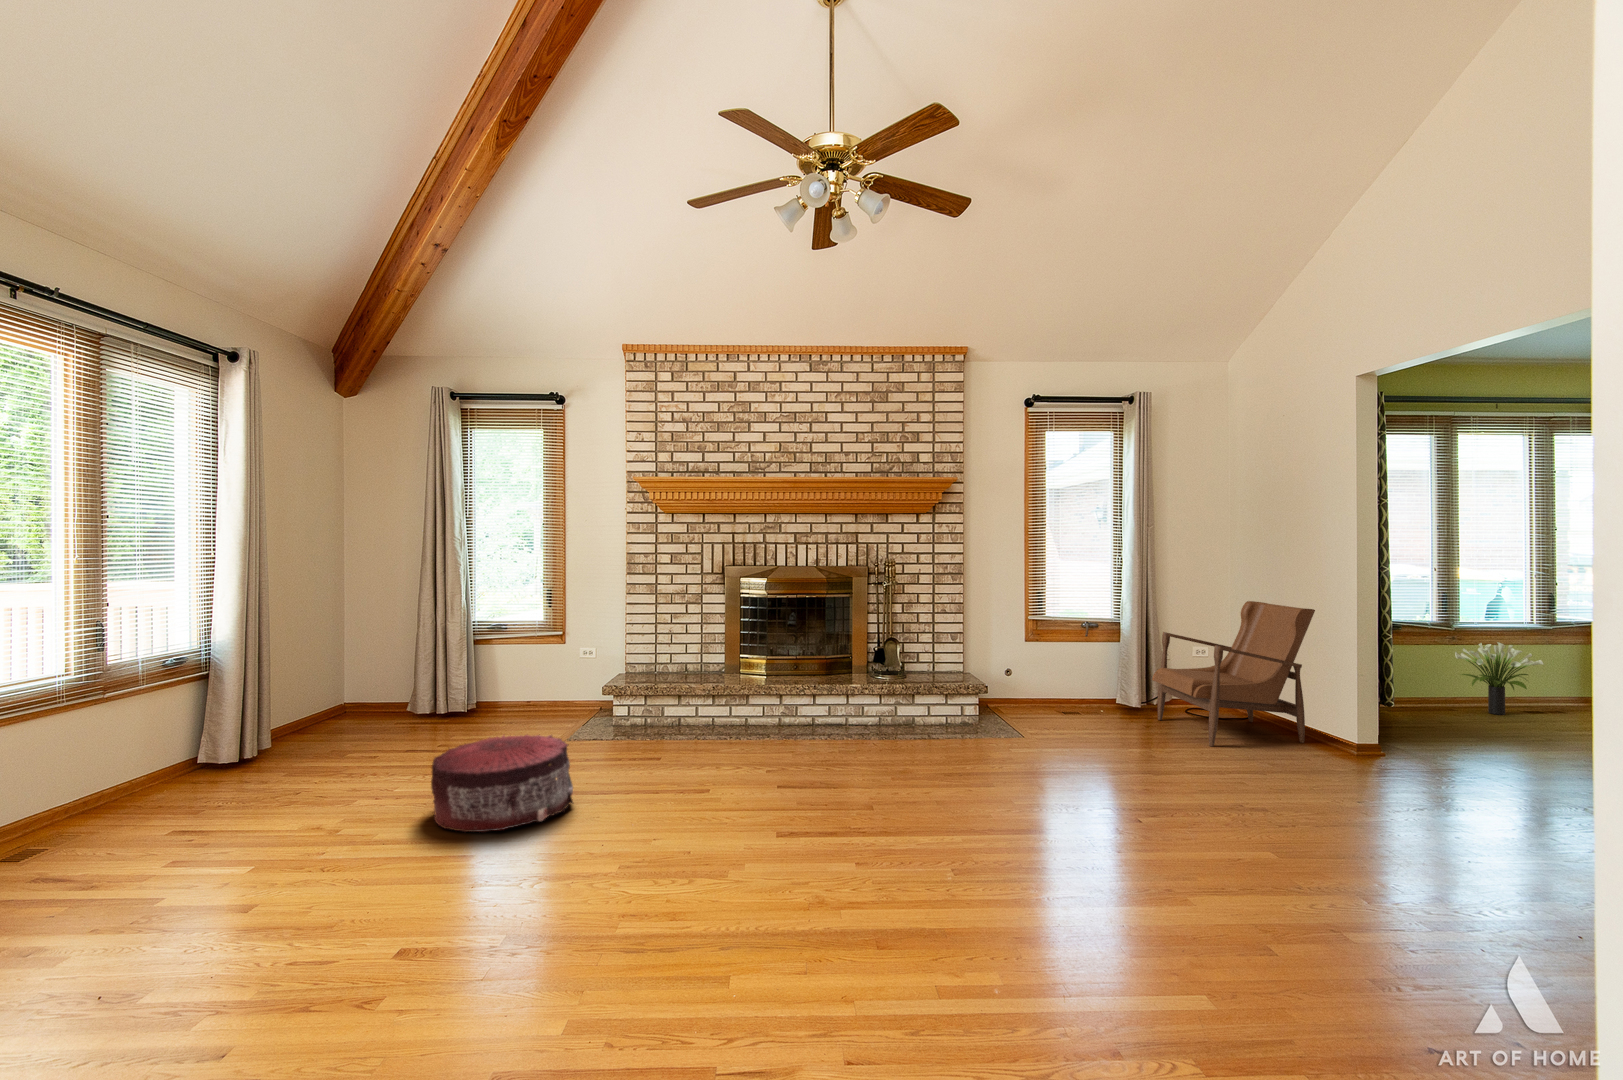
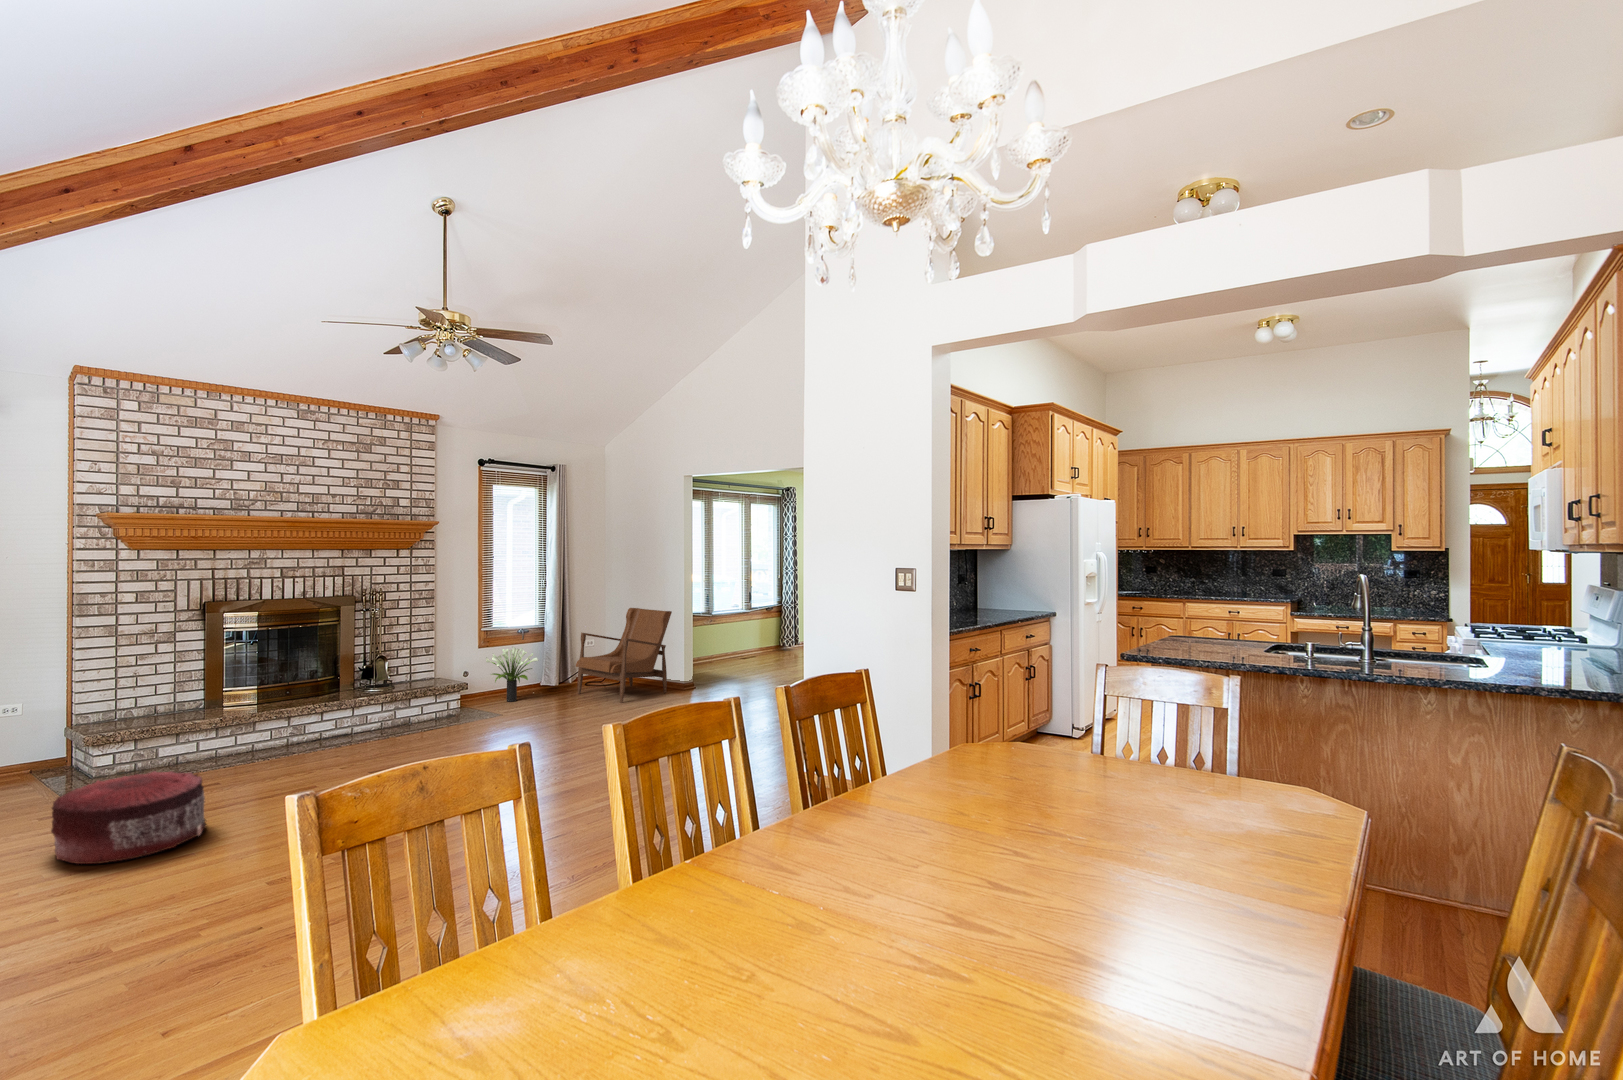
potted plant: present [1455,642,1544,715] -> present [486,647,538,702]

